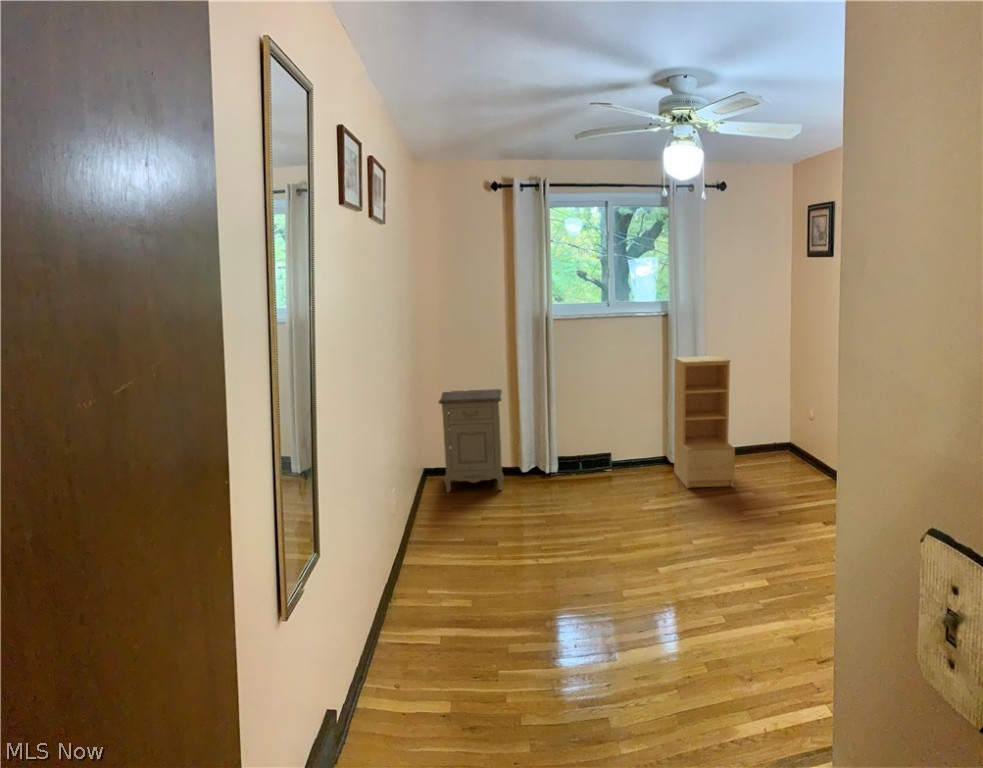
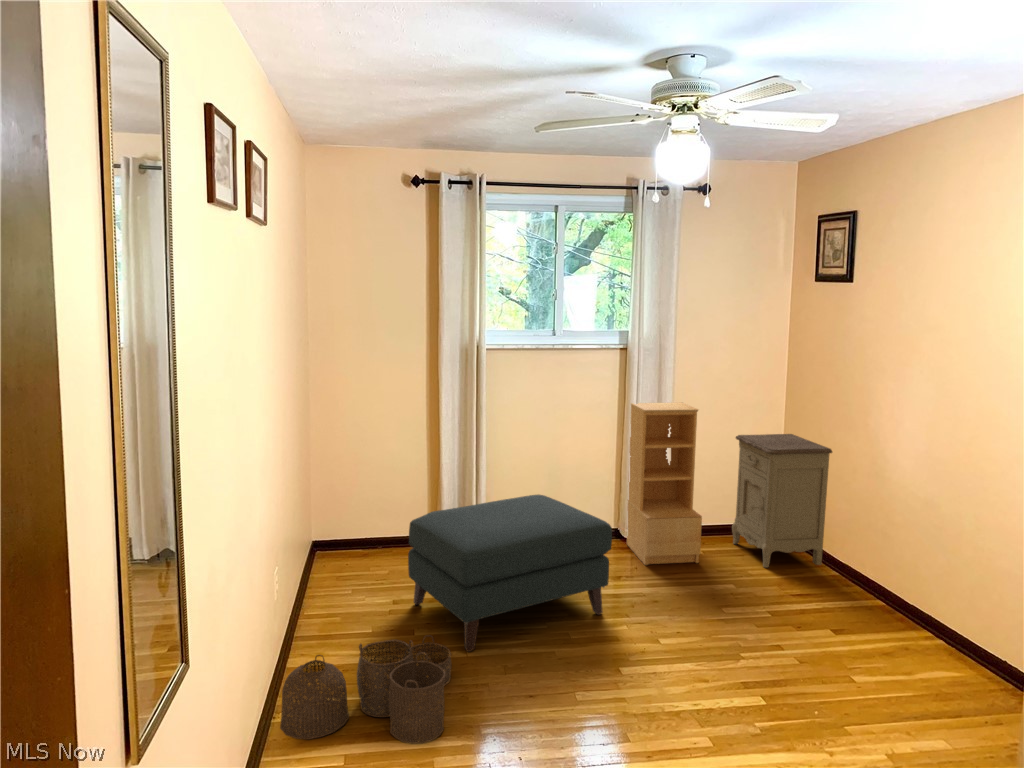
nightstand: present [439,389,504,493] -> present [732,434,832,568]
ottoman: none [494,431,651,545] -> present [408,495,612,652]
woven basket: none [401,531,523,601] -> present [280,635,452,744]

